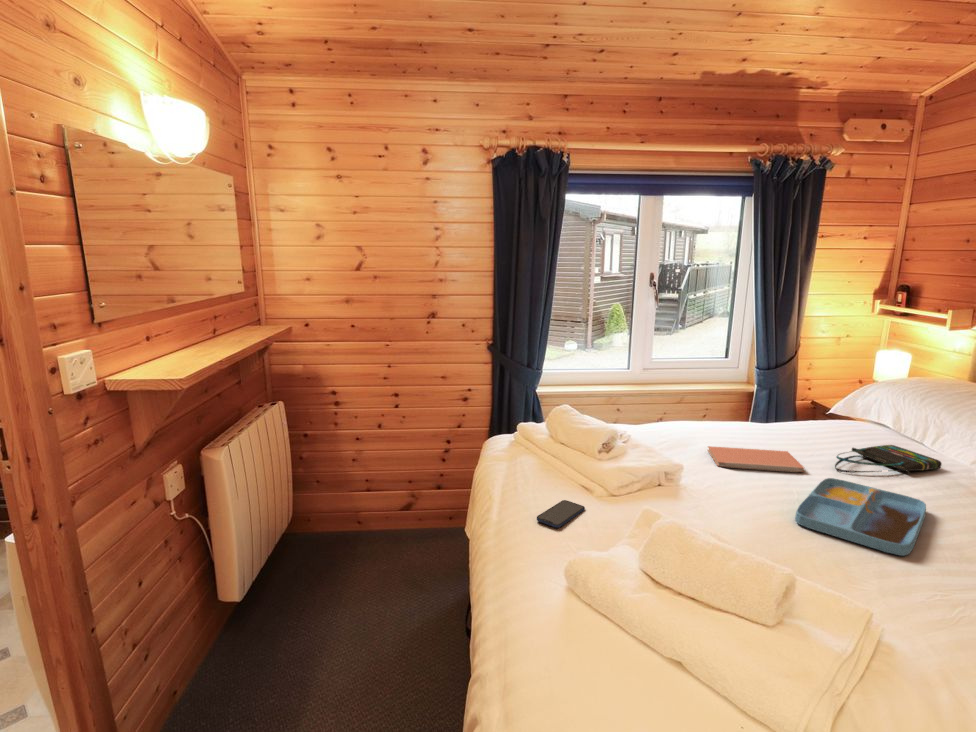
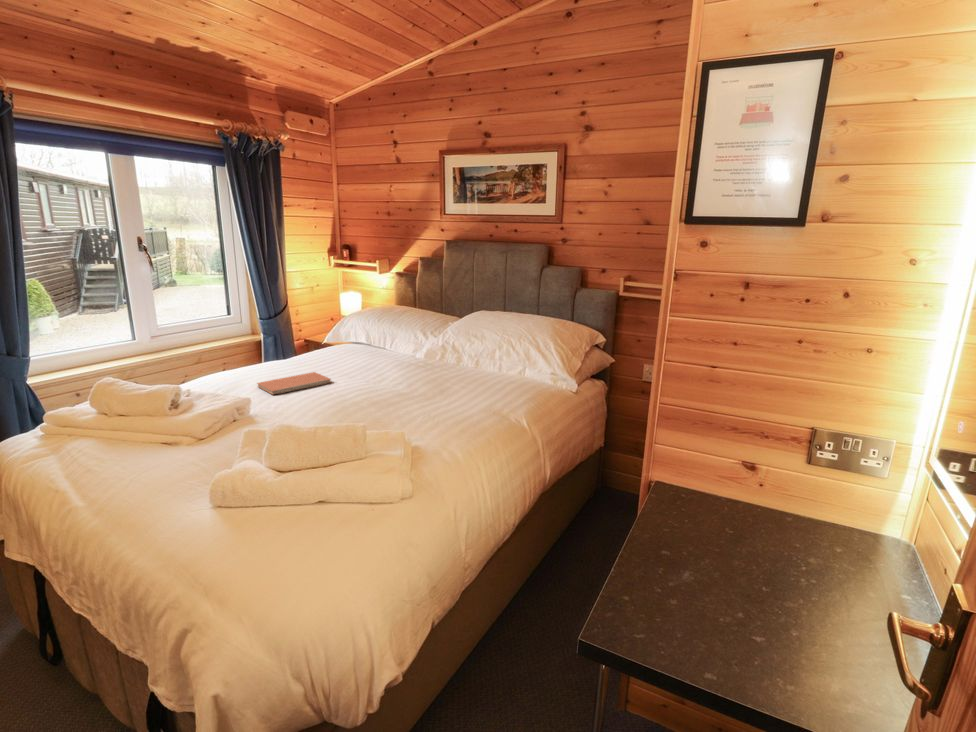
tote bag: present [835,445,942,474] -> none [347,353,400,376]
tray: present [795,478,926,556] -> none [342,378,407,412]
smartphone: present [537,500,585,528] -> none [141,455,184,480]

